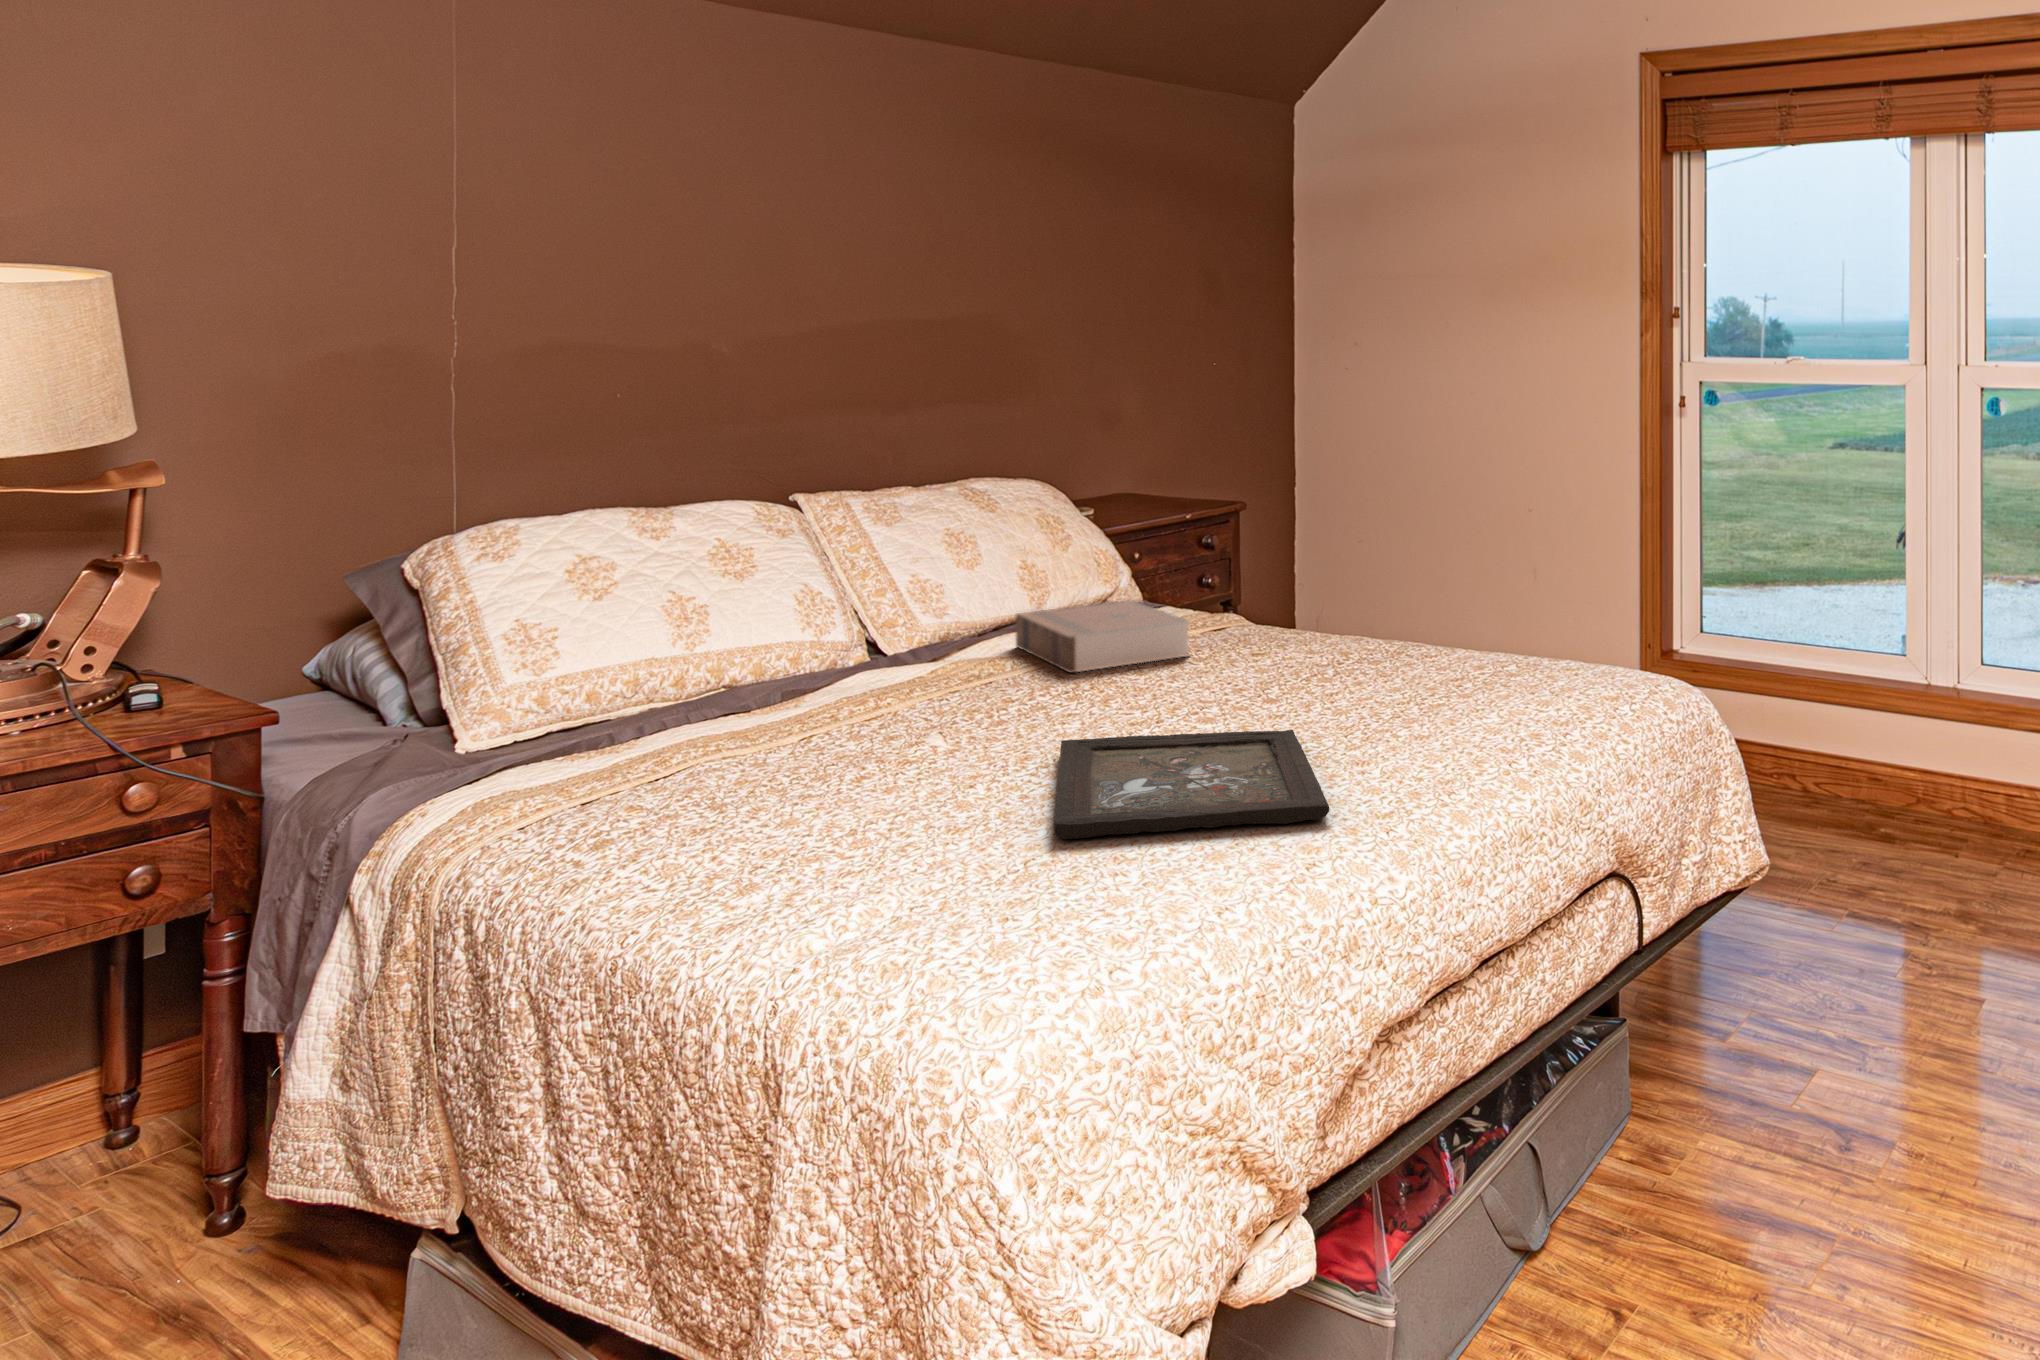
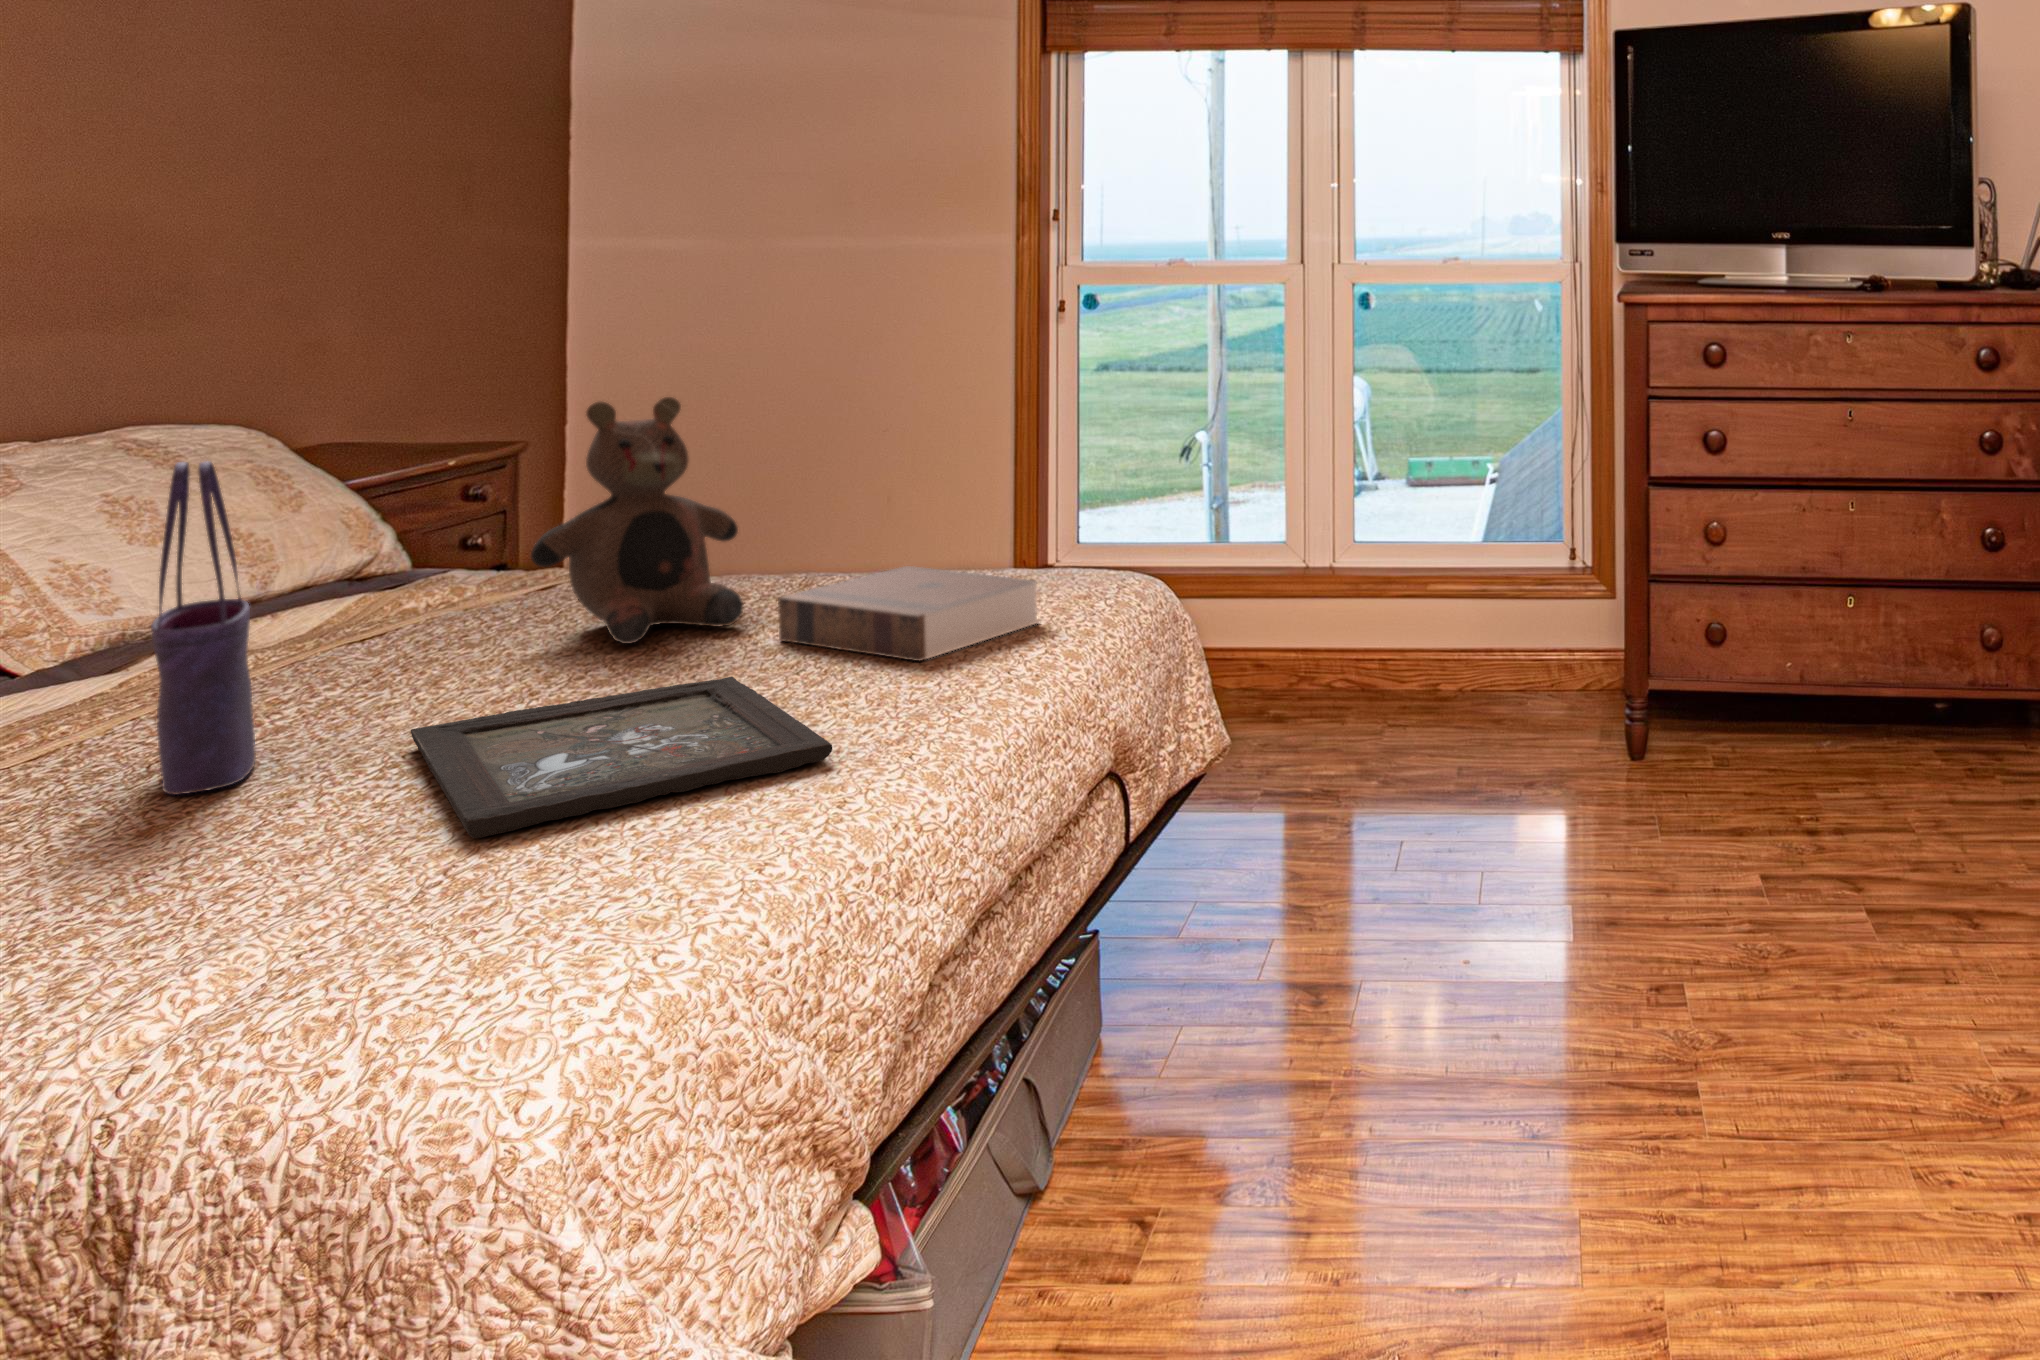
teddy bear: none [1181,478,1338,689] -> present [531,397,743,644]
tote bag: none [907,519,970,768] -> present [151,461,256,795]
book: present [1016,600,1189,673] -> present [778,566,1038,661]

